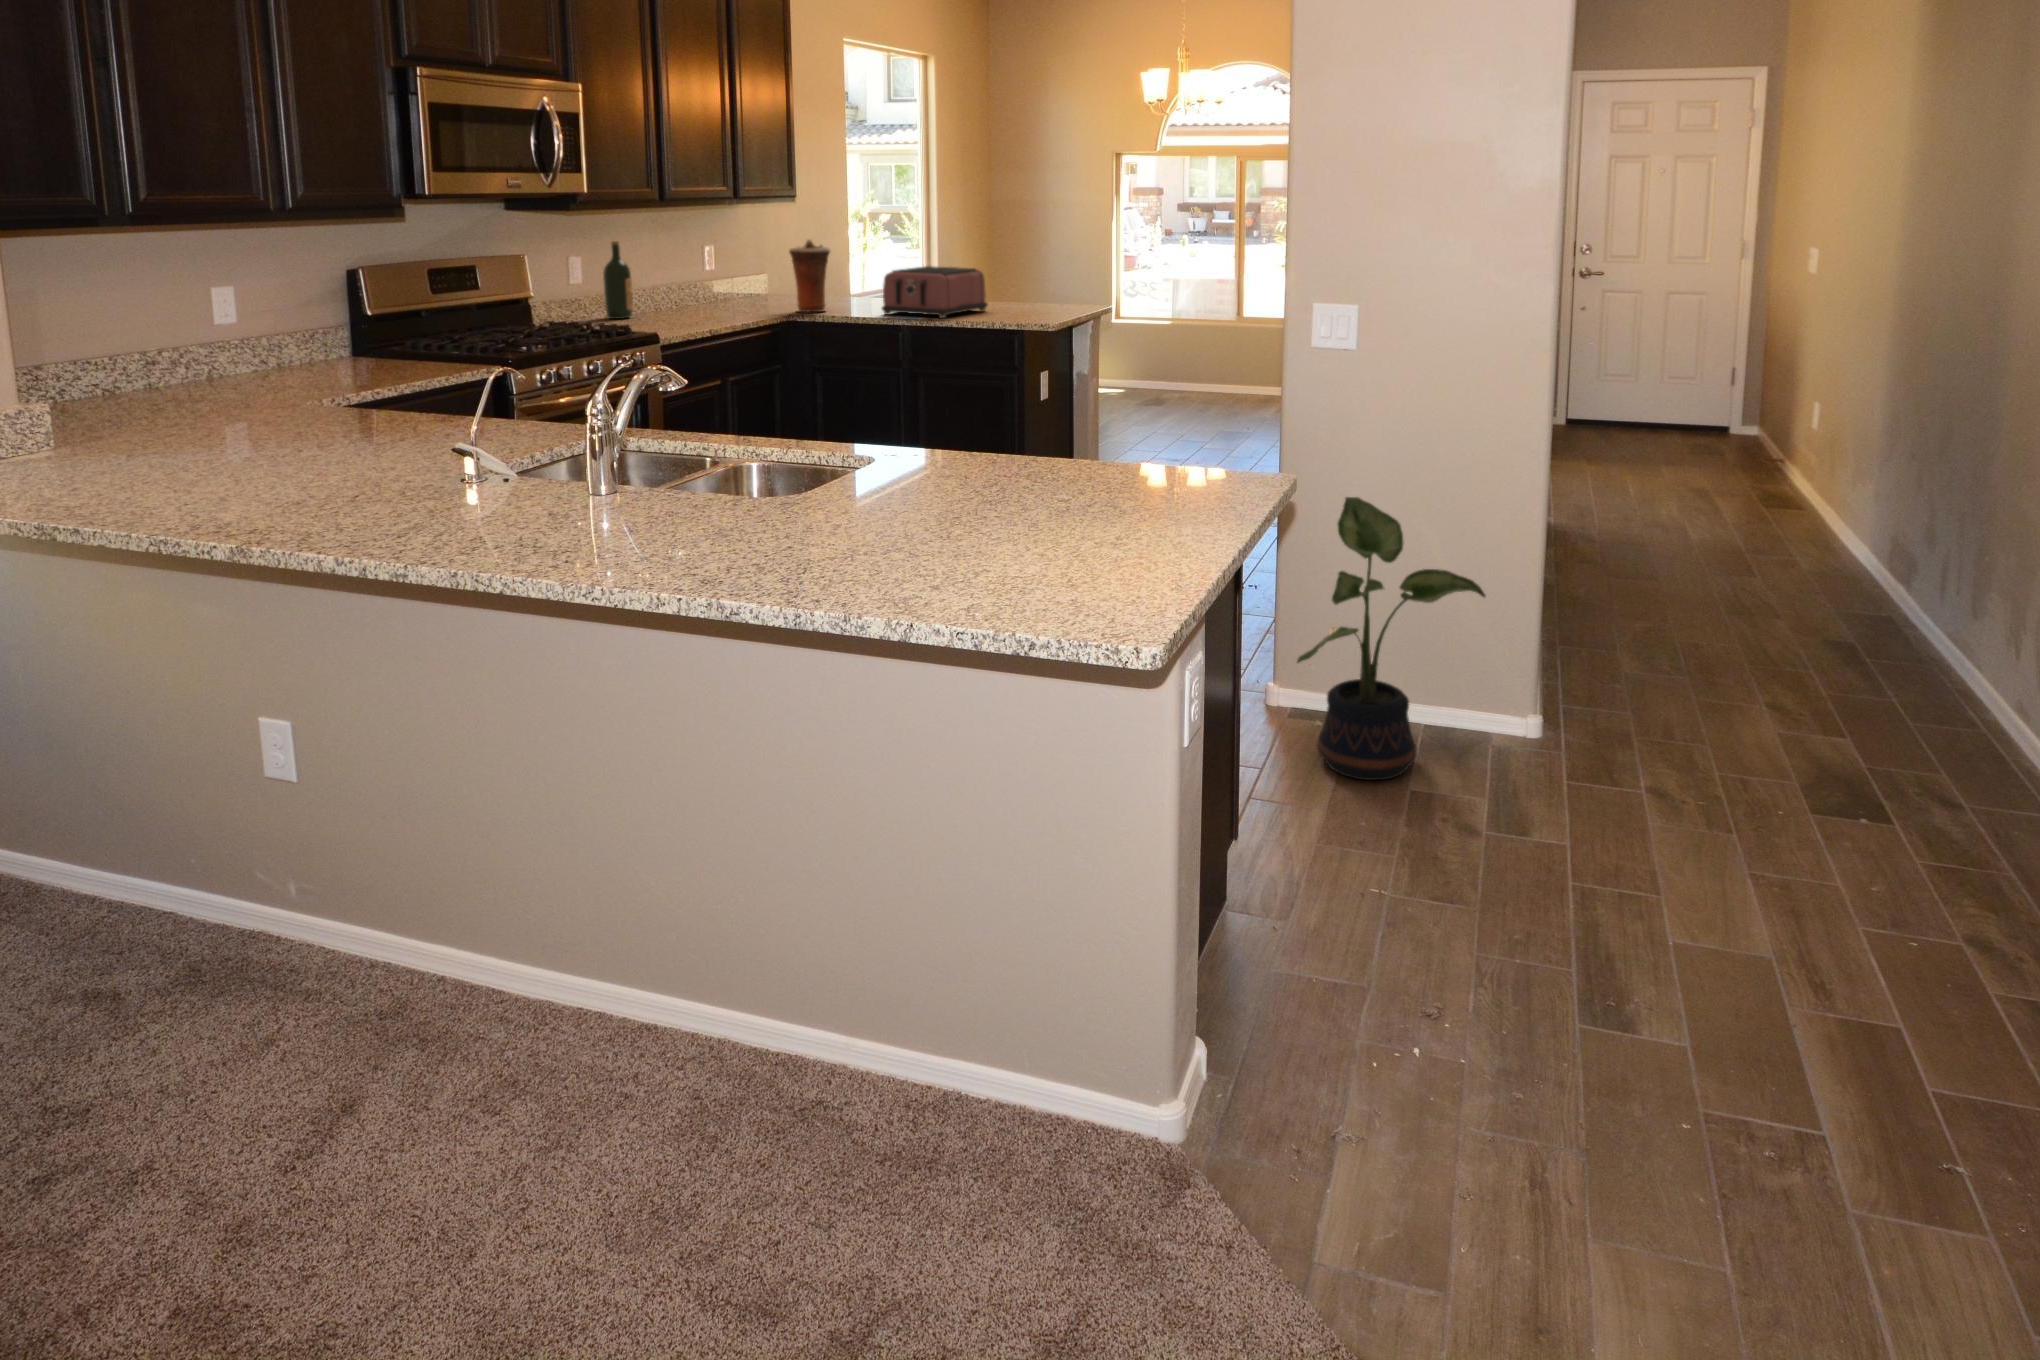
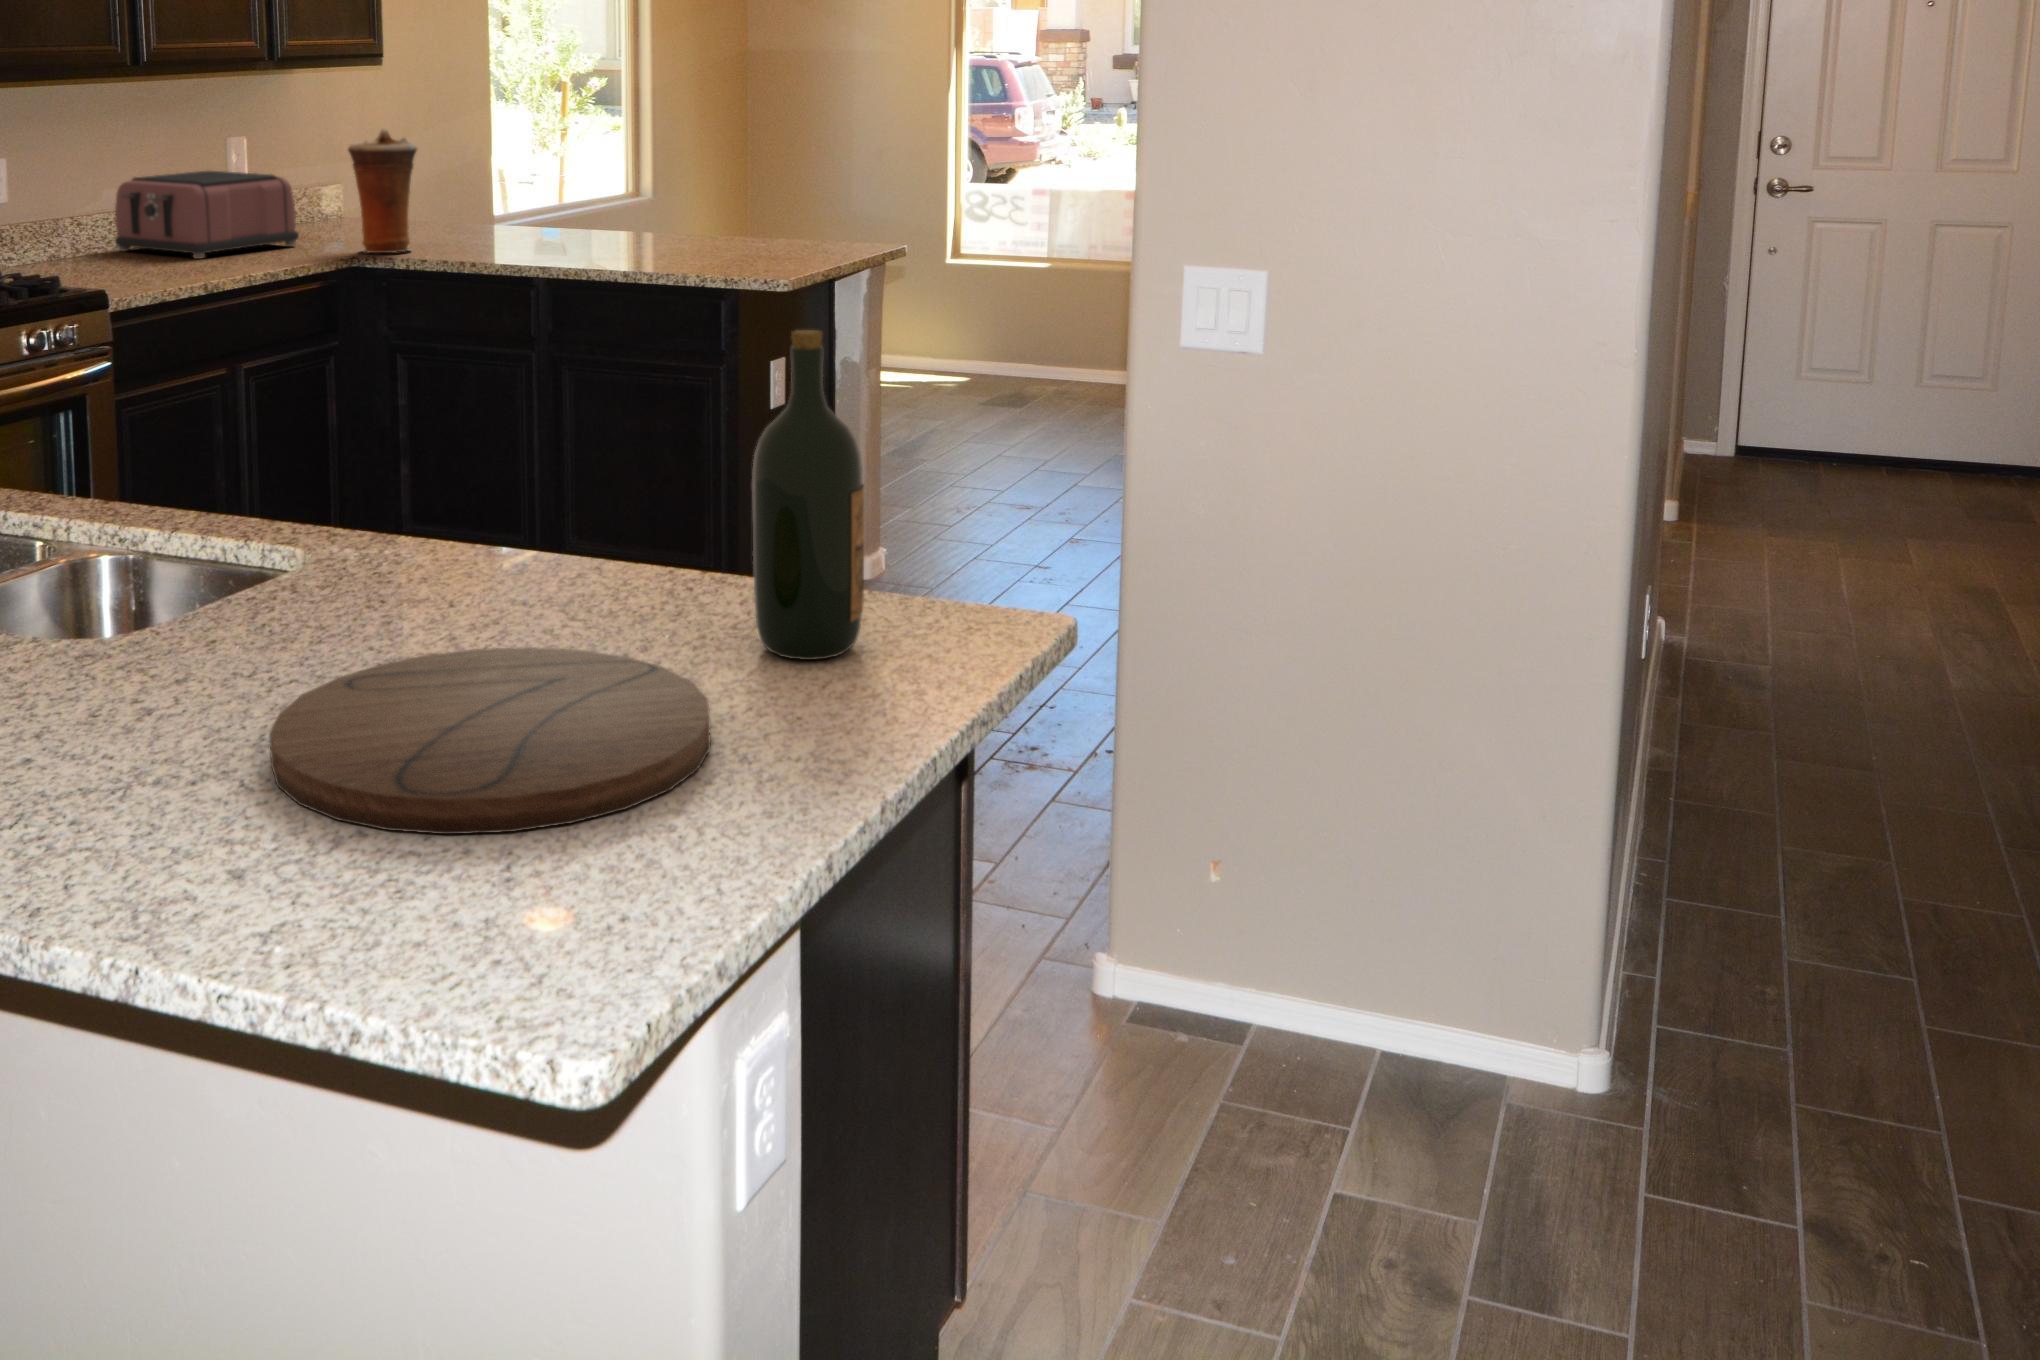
wine bottle: present [603,241,633,319] -> present [752,330,864,660]
toaster: present [882,266,987,318] -> present [115,171,299,259]
cutting board: none [921,490,1142,569] -> present [269,647,711,834]
potted plant: present [1297,497,1485,780] -> none [1125,626,1493,1171]

